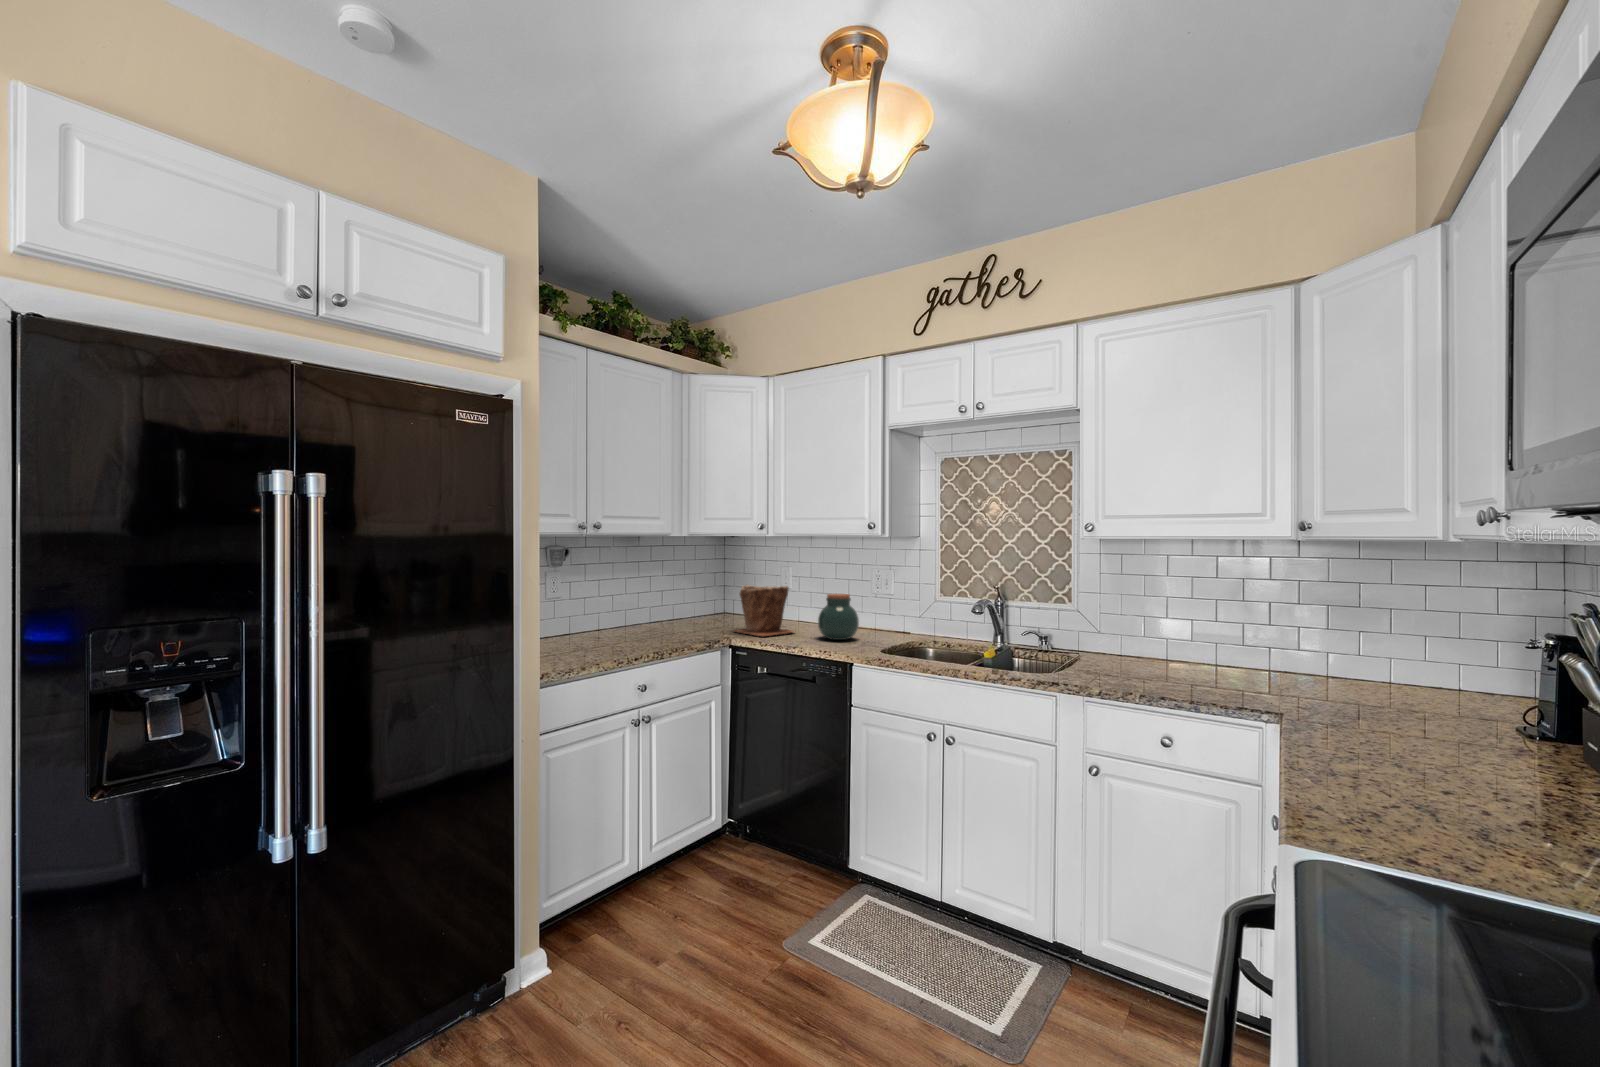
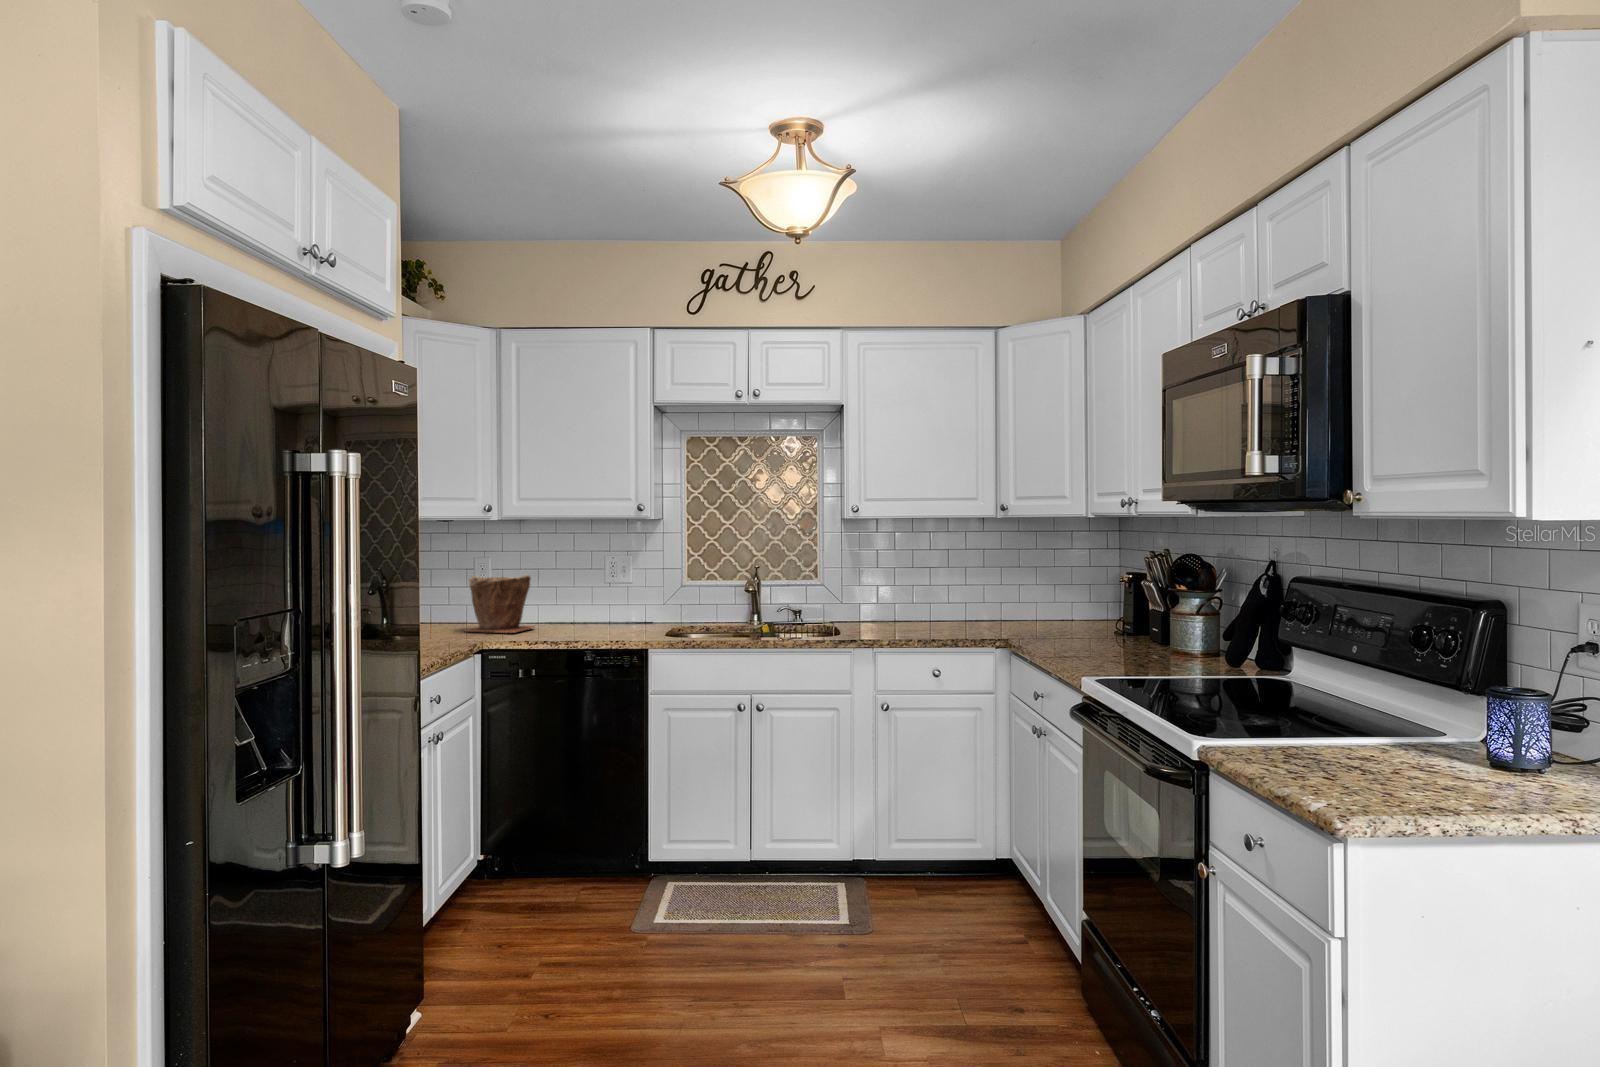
jar: present [818,594,859,640] -> none [571,581,616,631]

